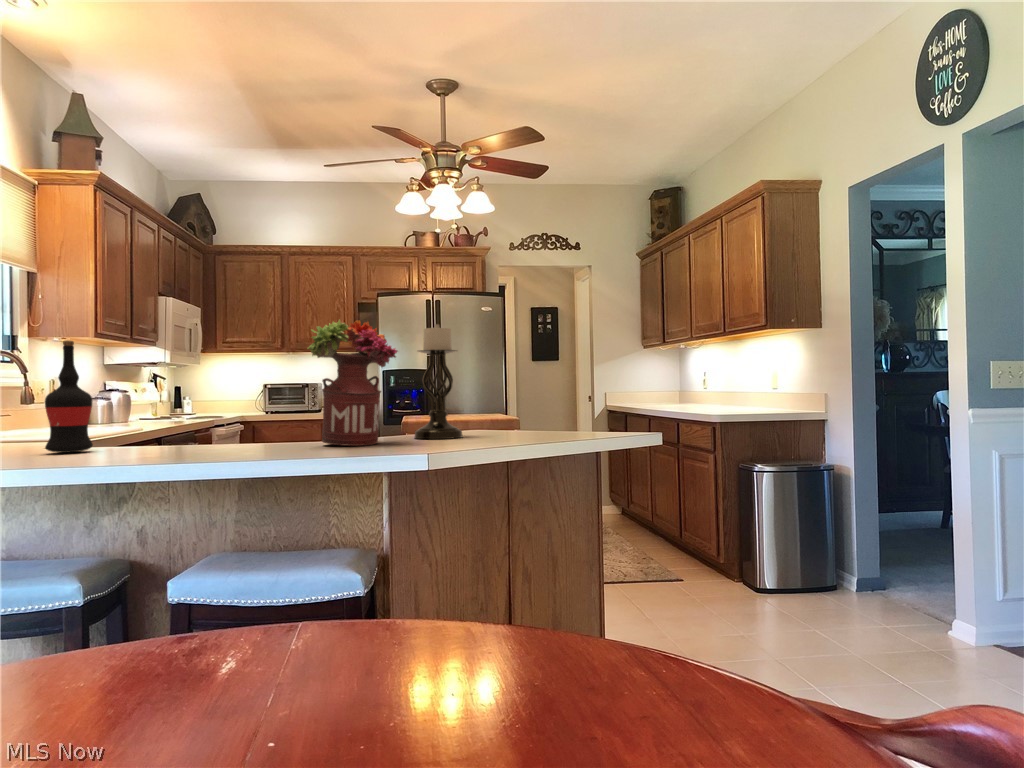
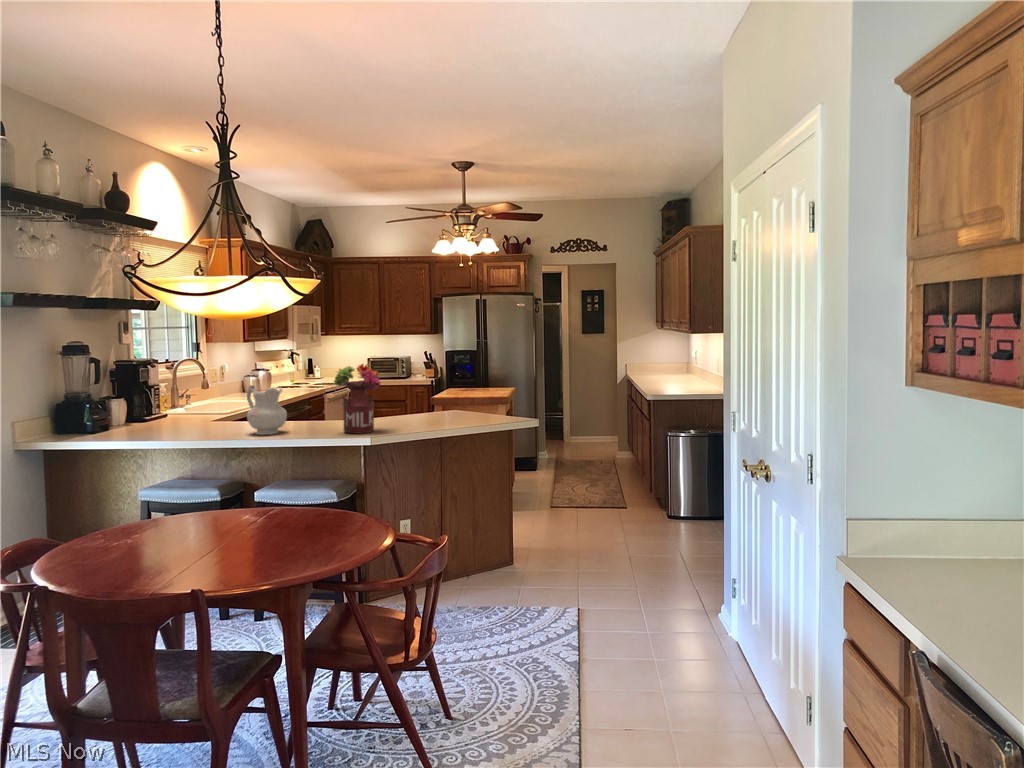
candle holder: present [414,324,463,439] -> none [400,362,428,428]
wine bottle: present [45,340,93,453] -> none [210,375,234,432]
ceramic pitcher: none [126,358,208,453] -> present [247,385,287,435]

